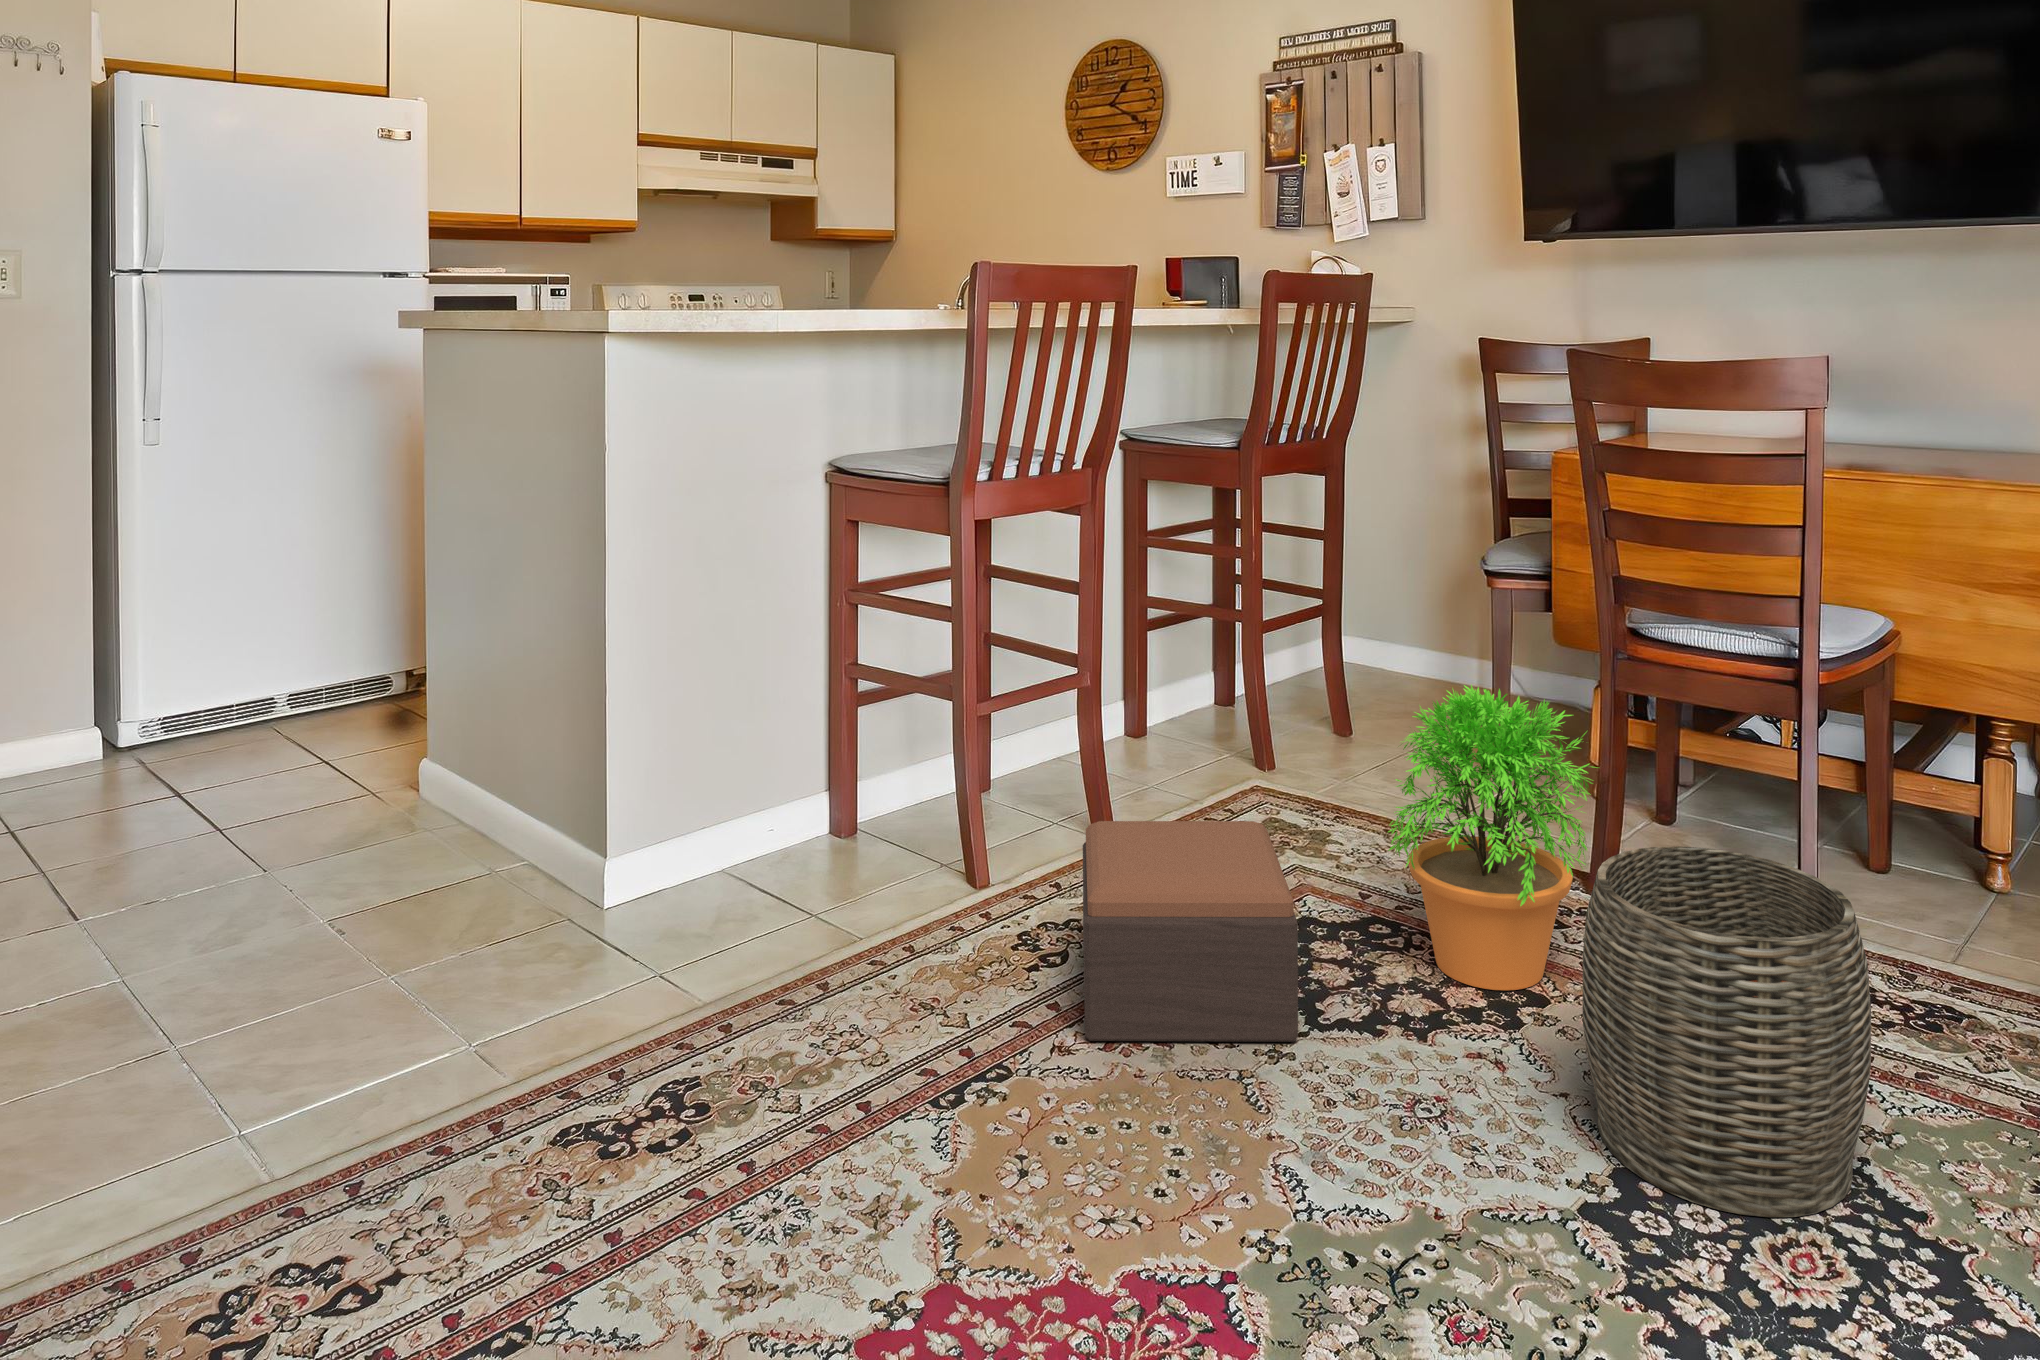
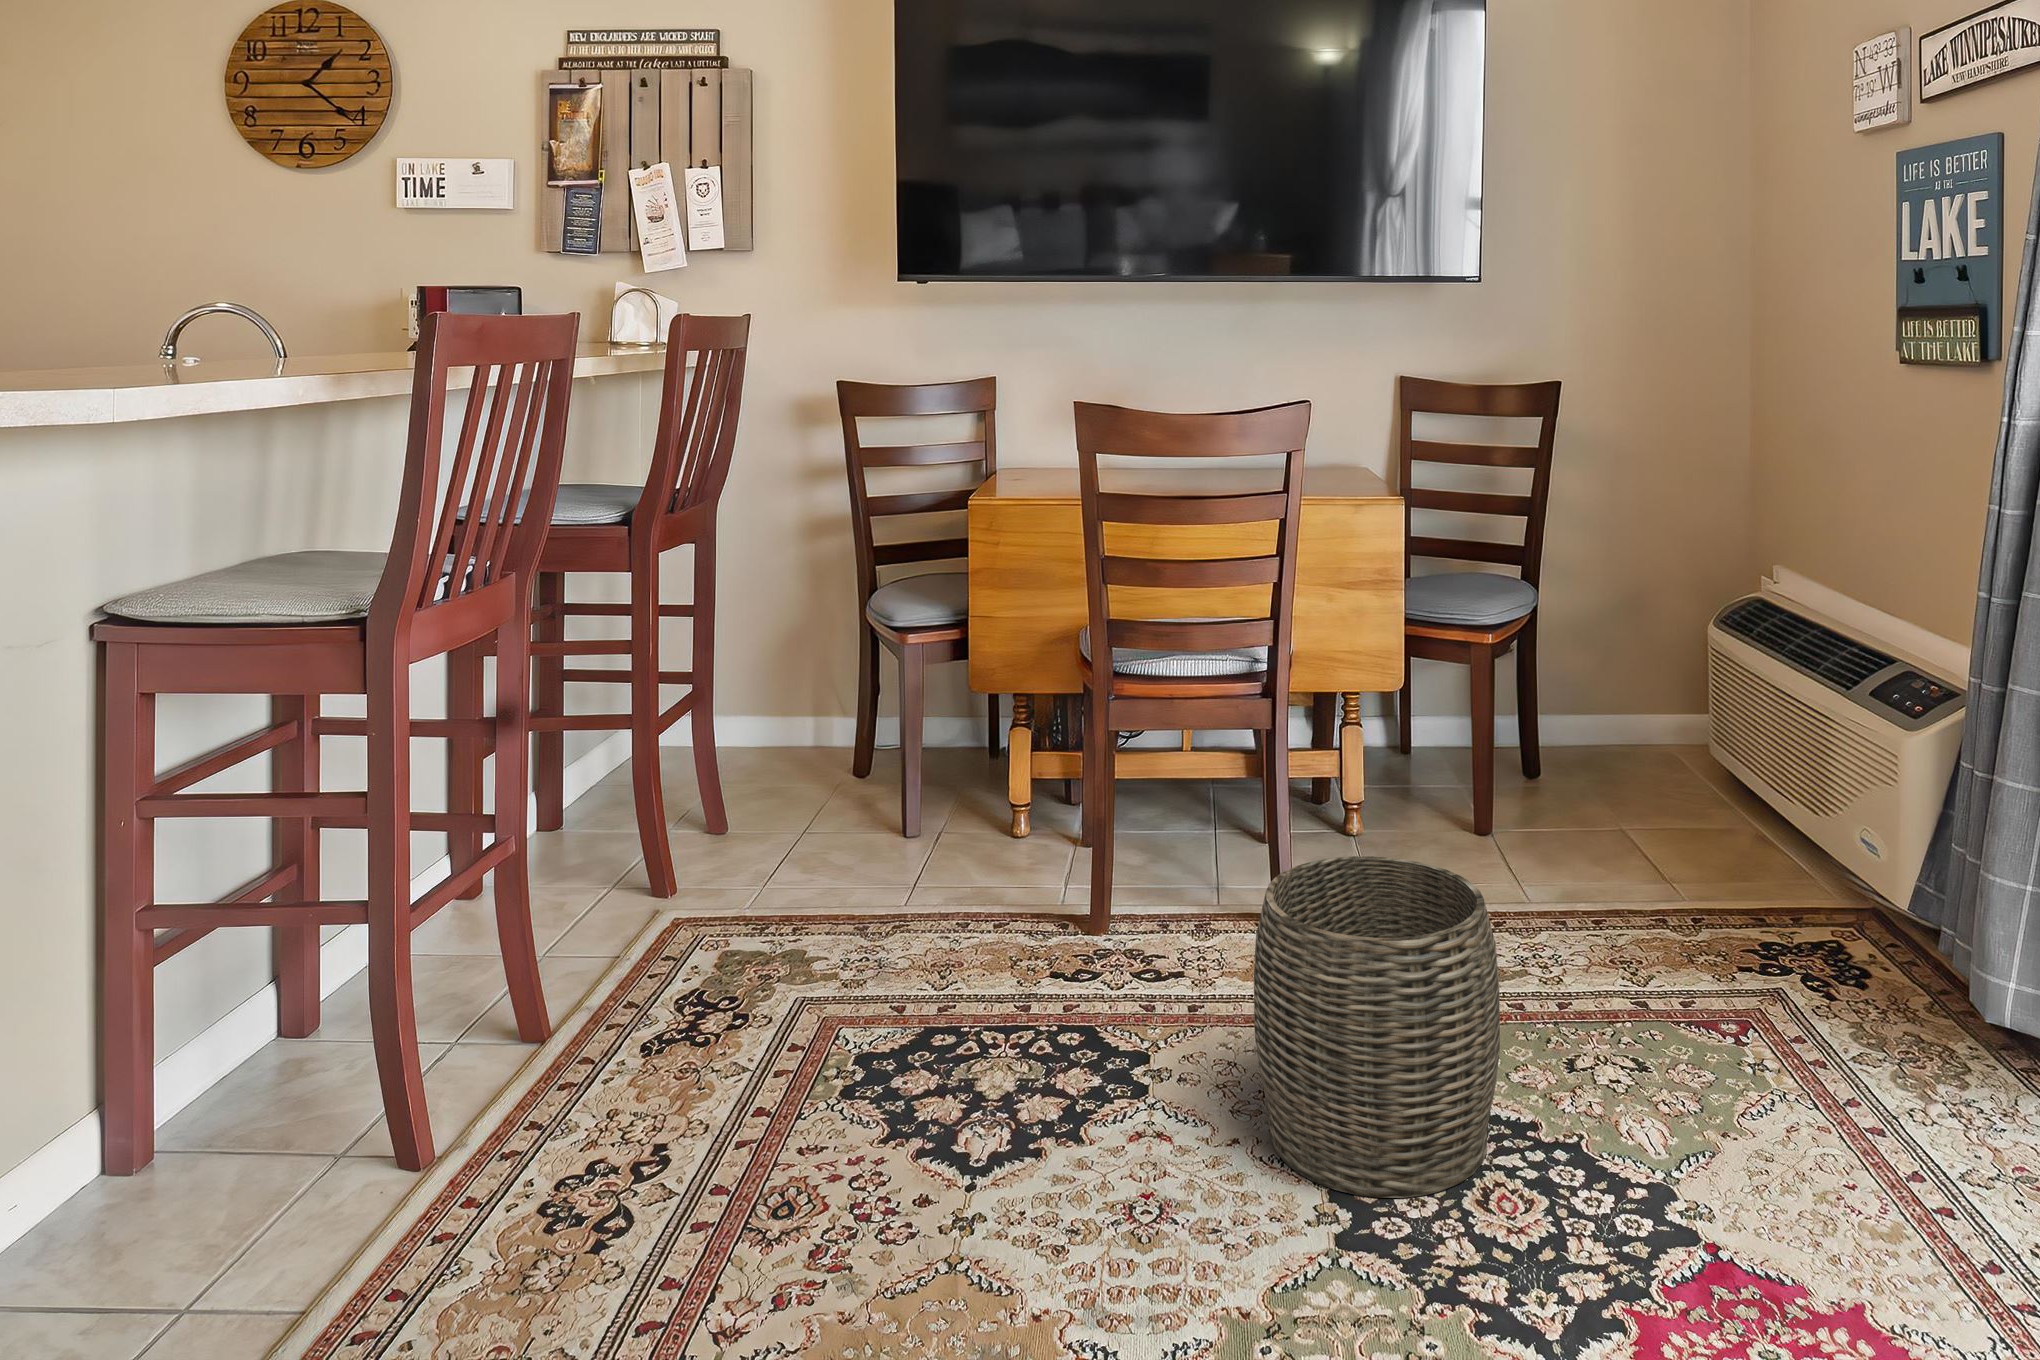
potted plant: present [1388,685,1597,990] -> none [951,747,1184,1066]
footstool: present [1083,821,1298,1042] -> none [639,960,969,1300]

